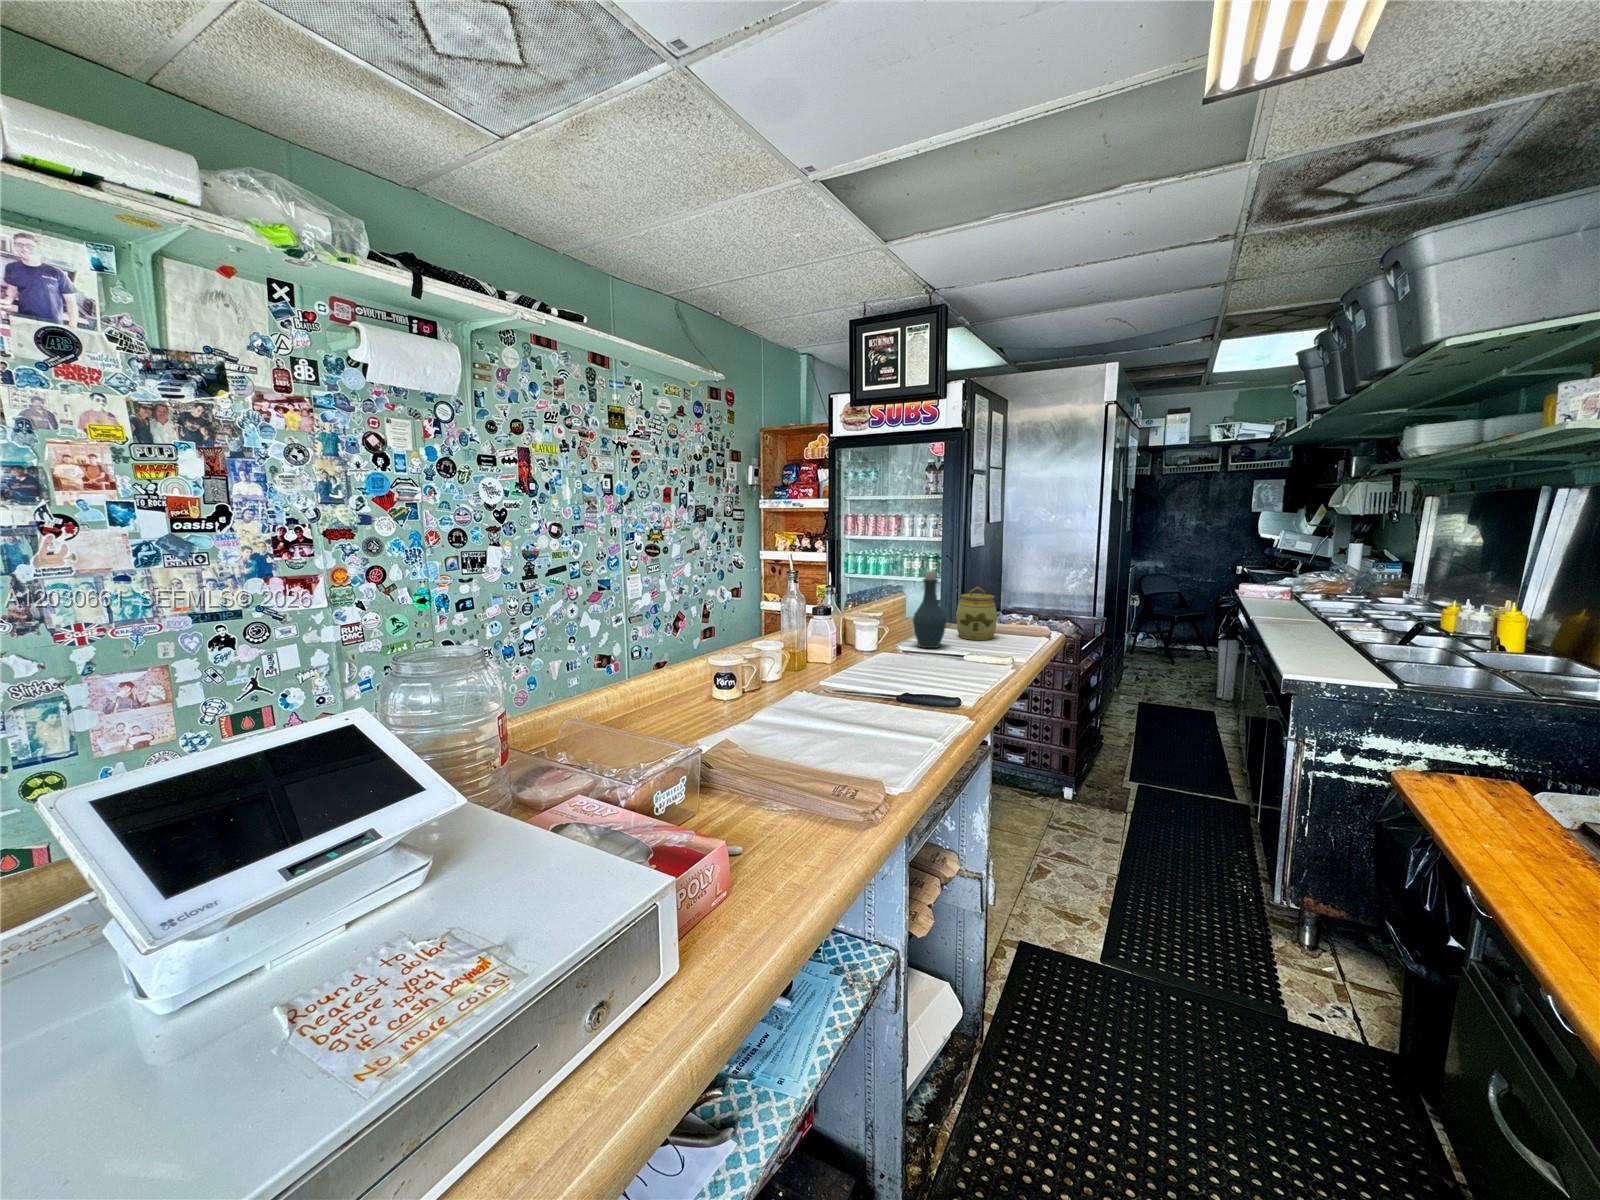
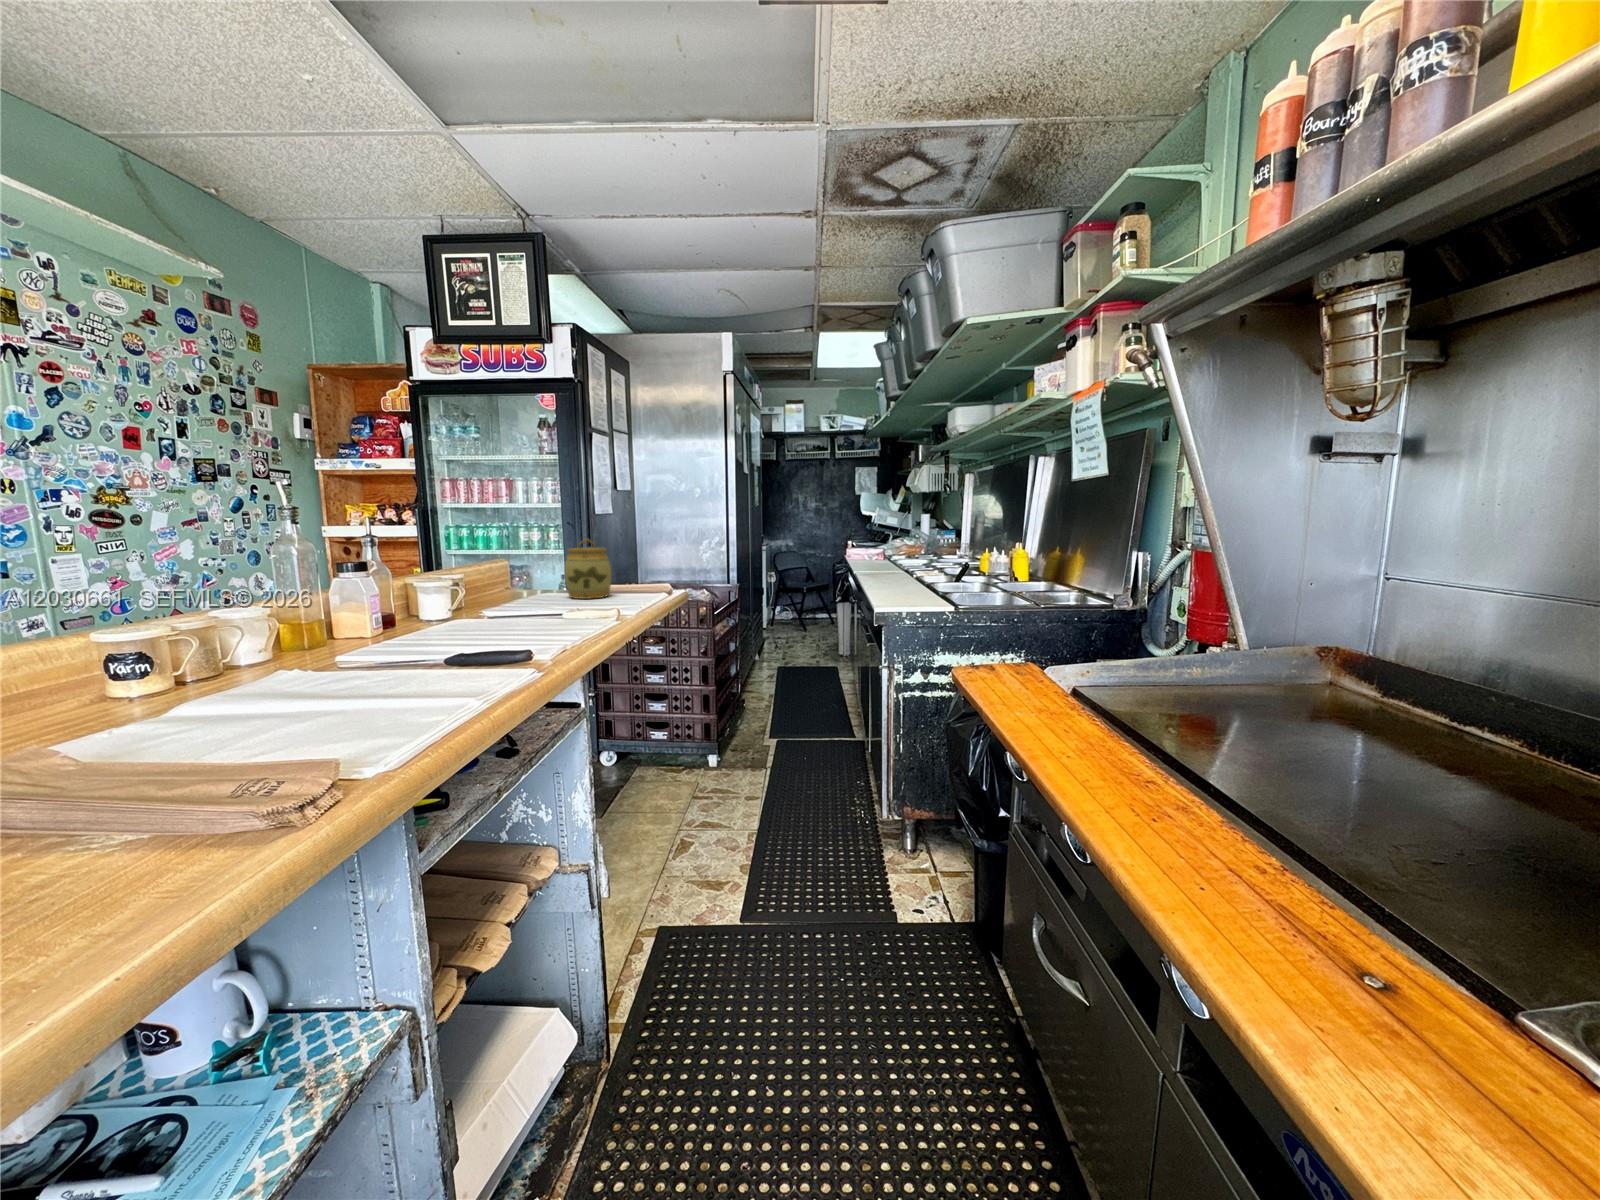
bottle: present [913,571,946,648] -> none [505,517,548,610]

